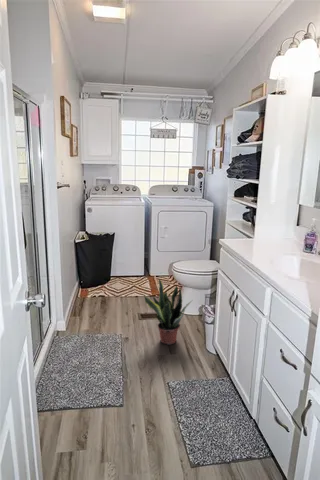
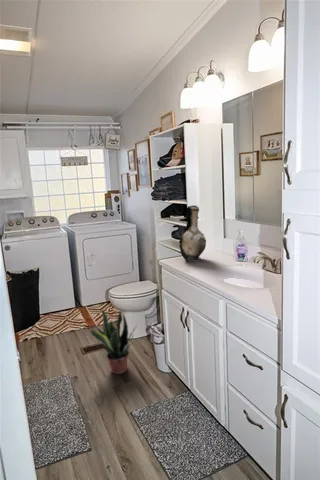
decorative vase: none [242,185,273,245] -> present [179,205,206,261]

